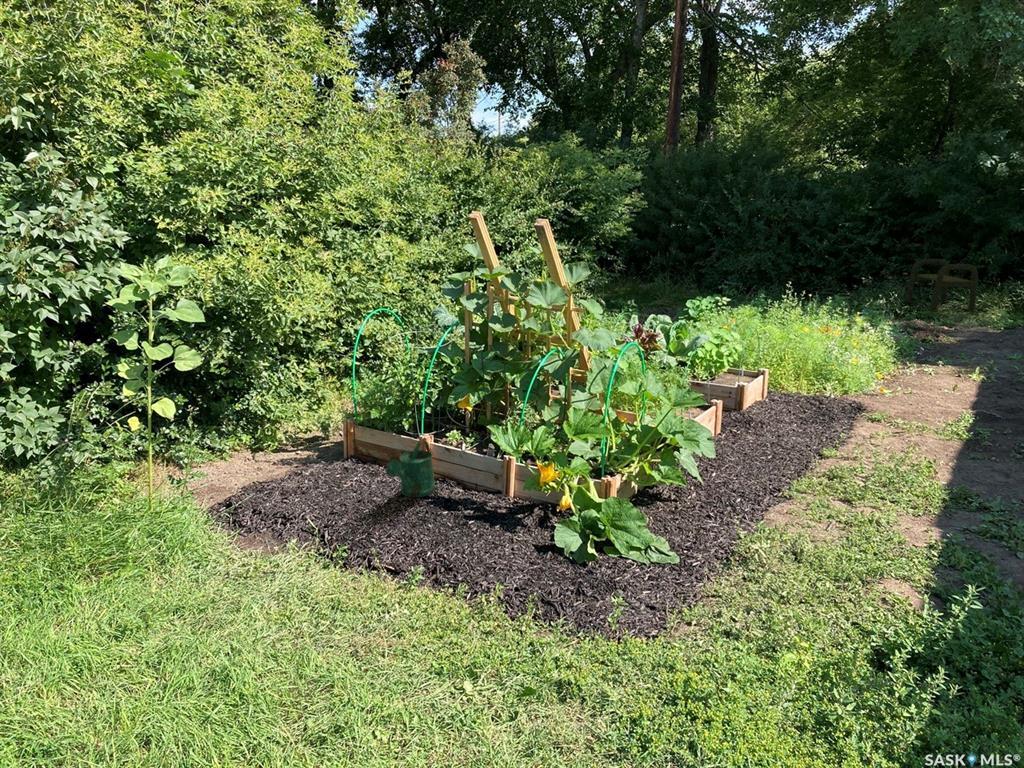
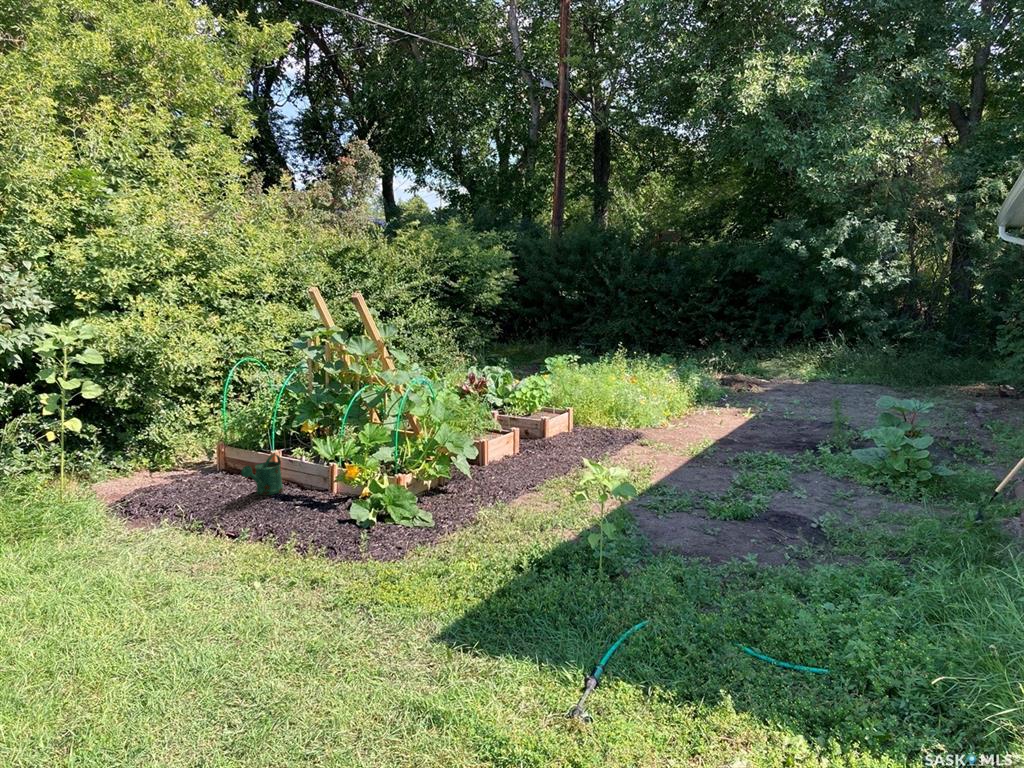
bench: present [906,259,978,312] -> none [737,323,786,366]

